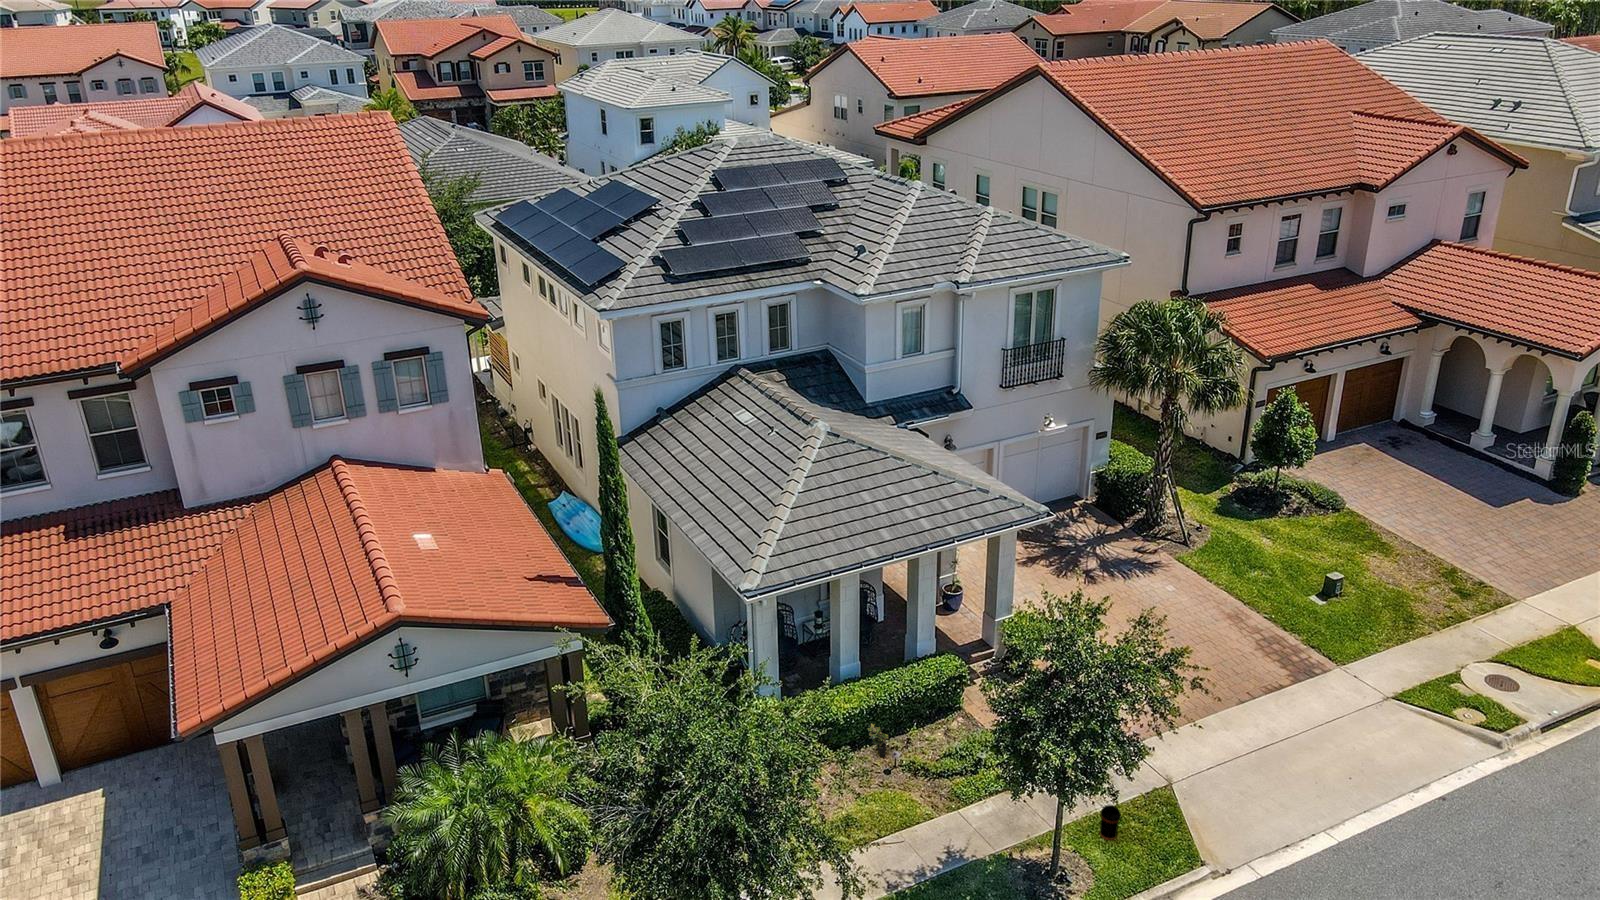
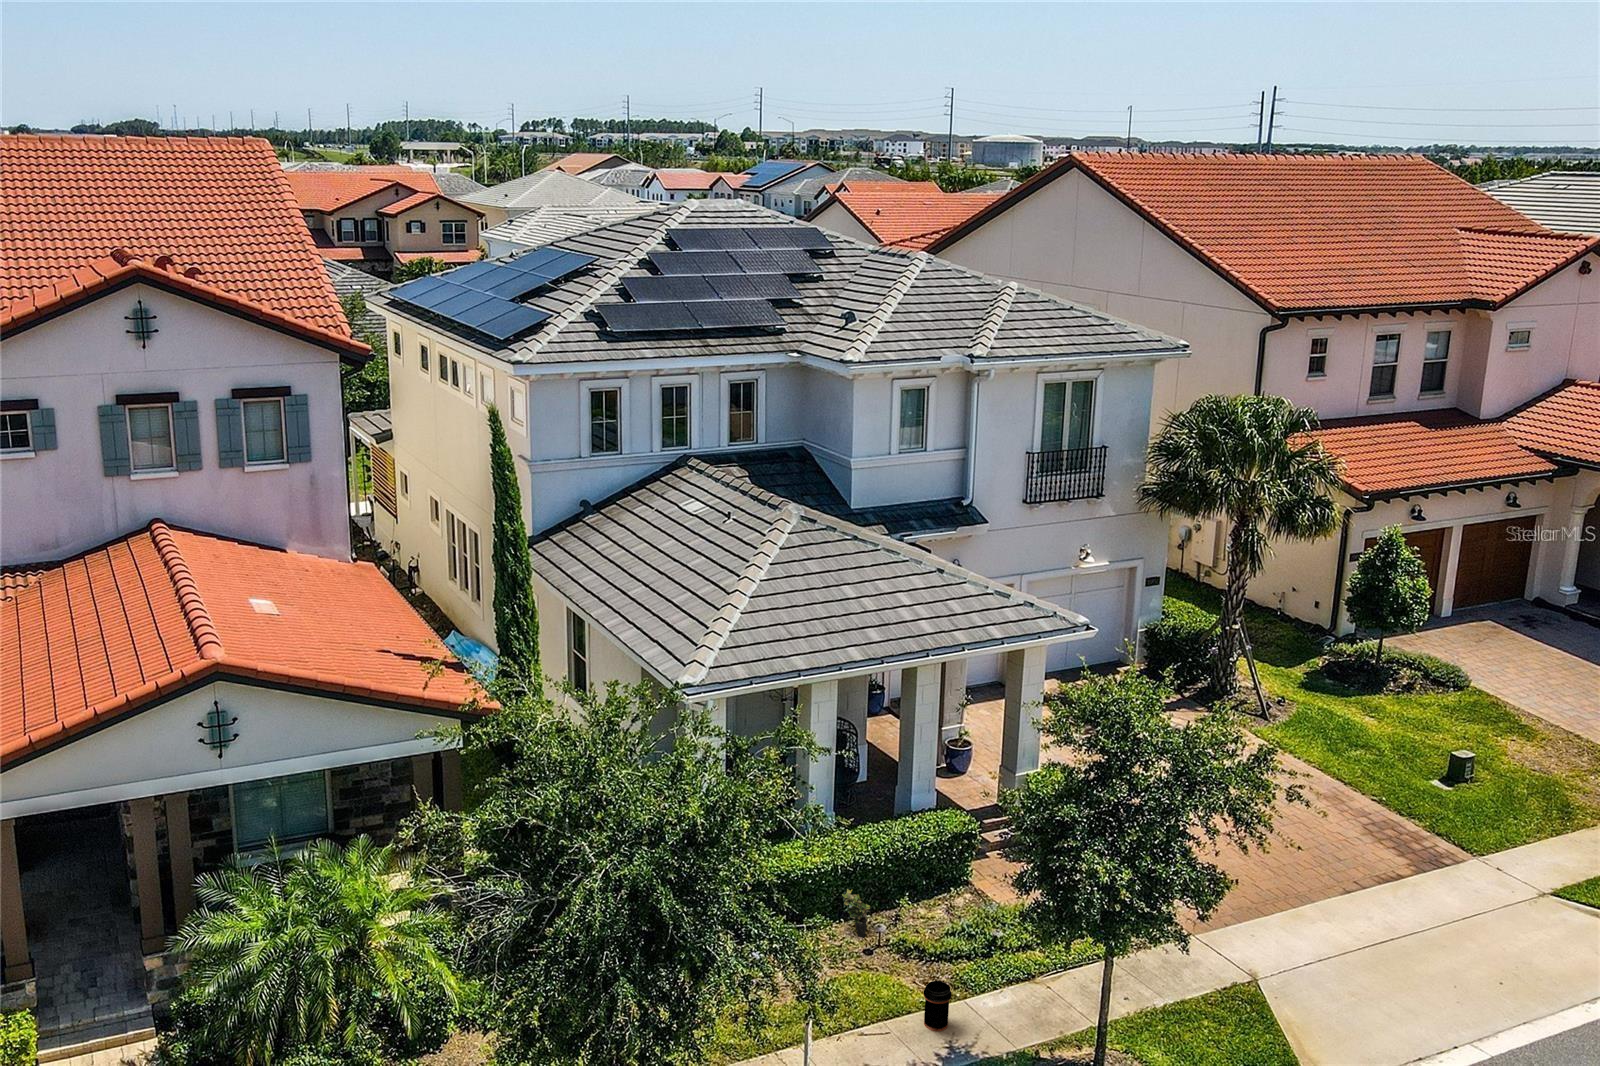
trash can: present [1099,805,1121,840] -> present [924,981,952,1031]

